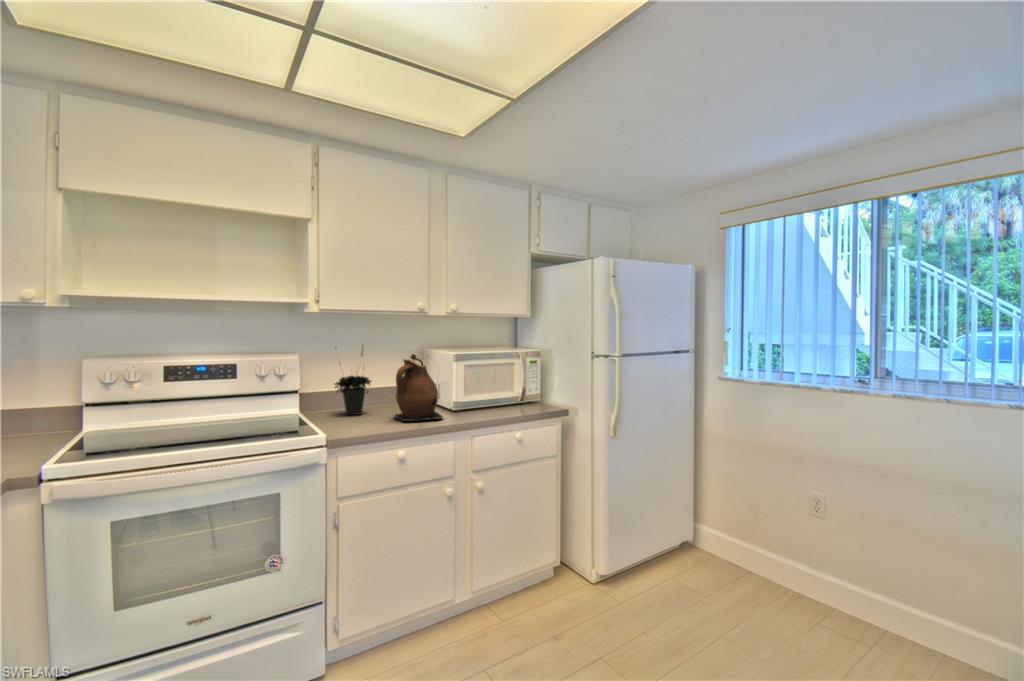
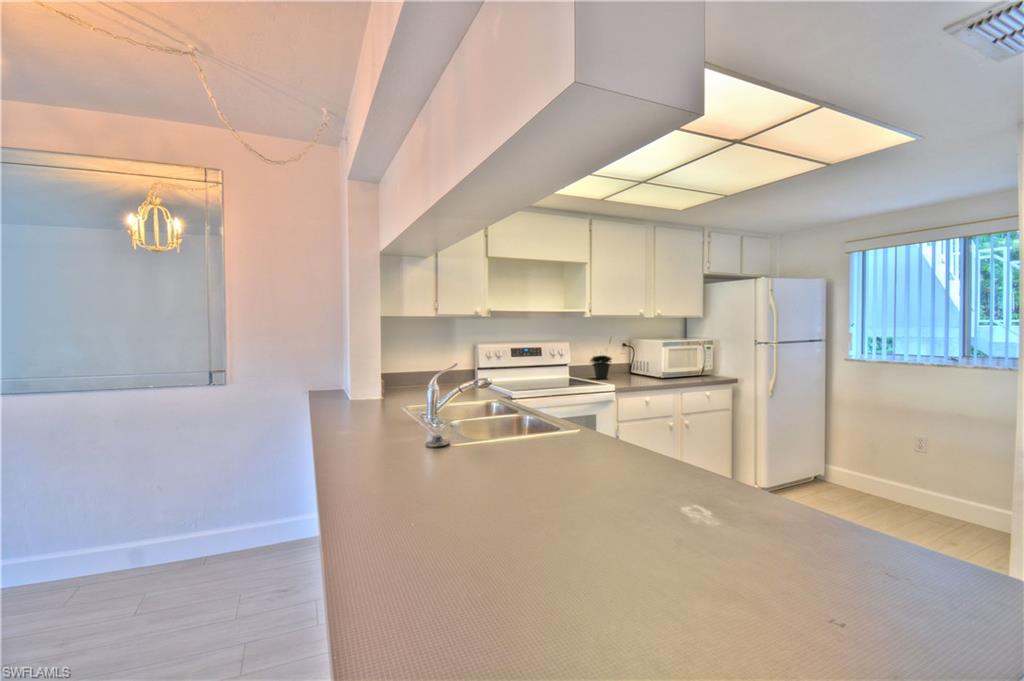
ceramic pitcher: present [394,359,443,421] -> none [628,345,664,382]

